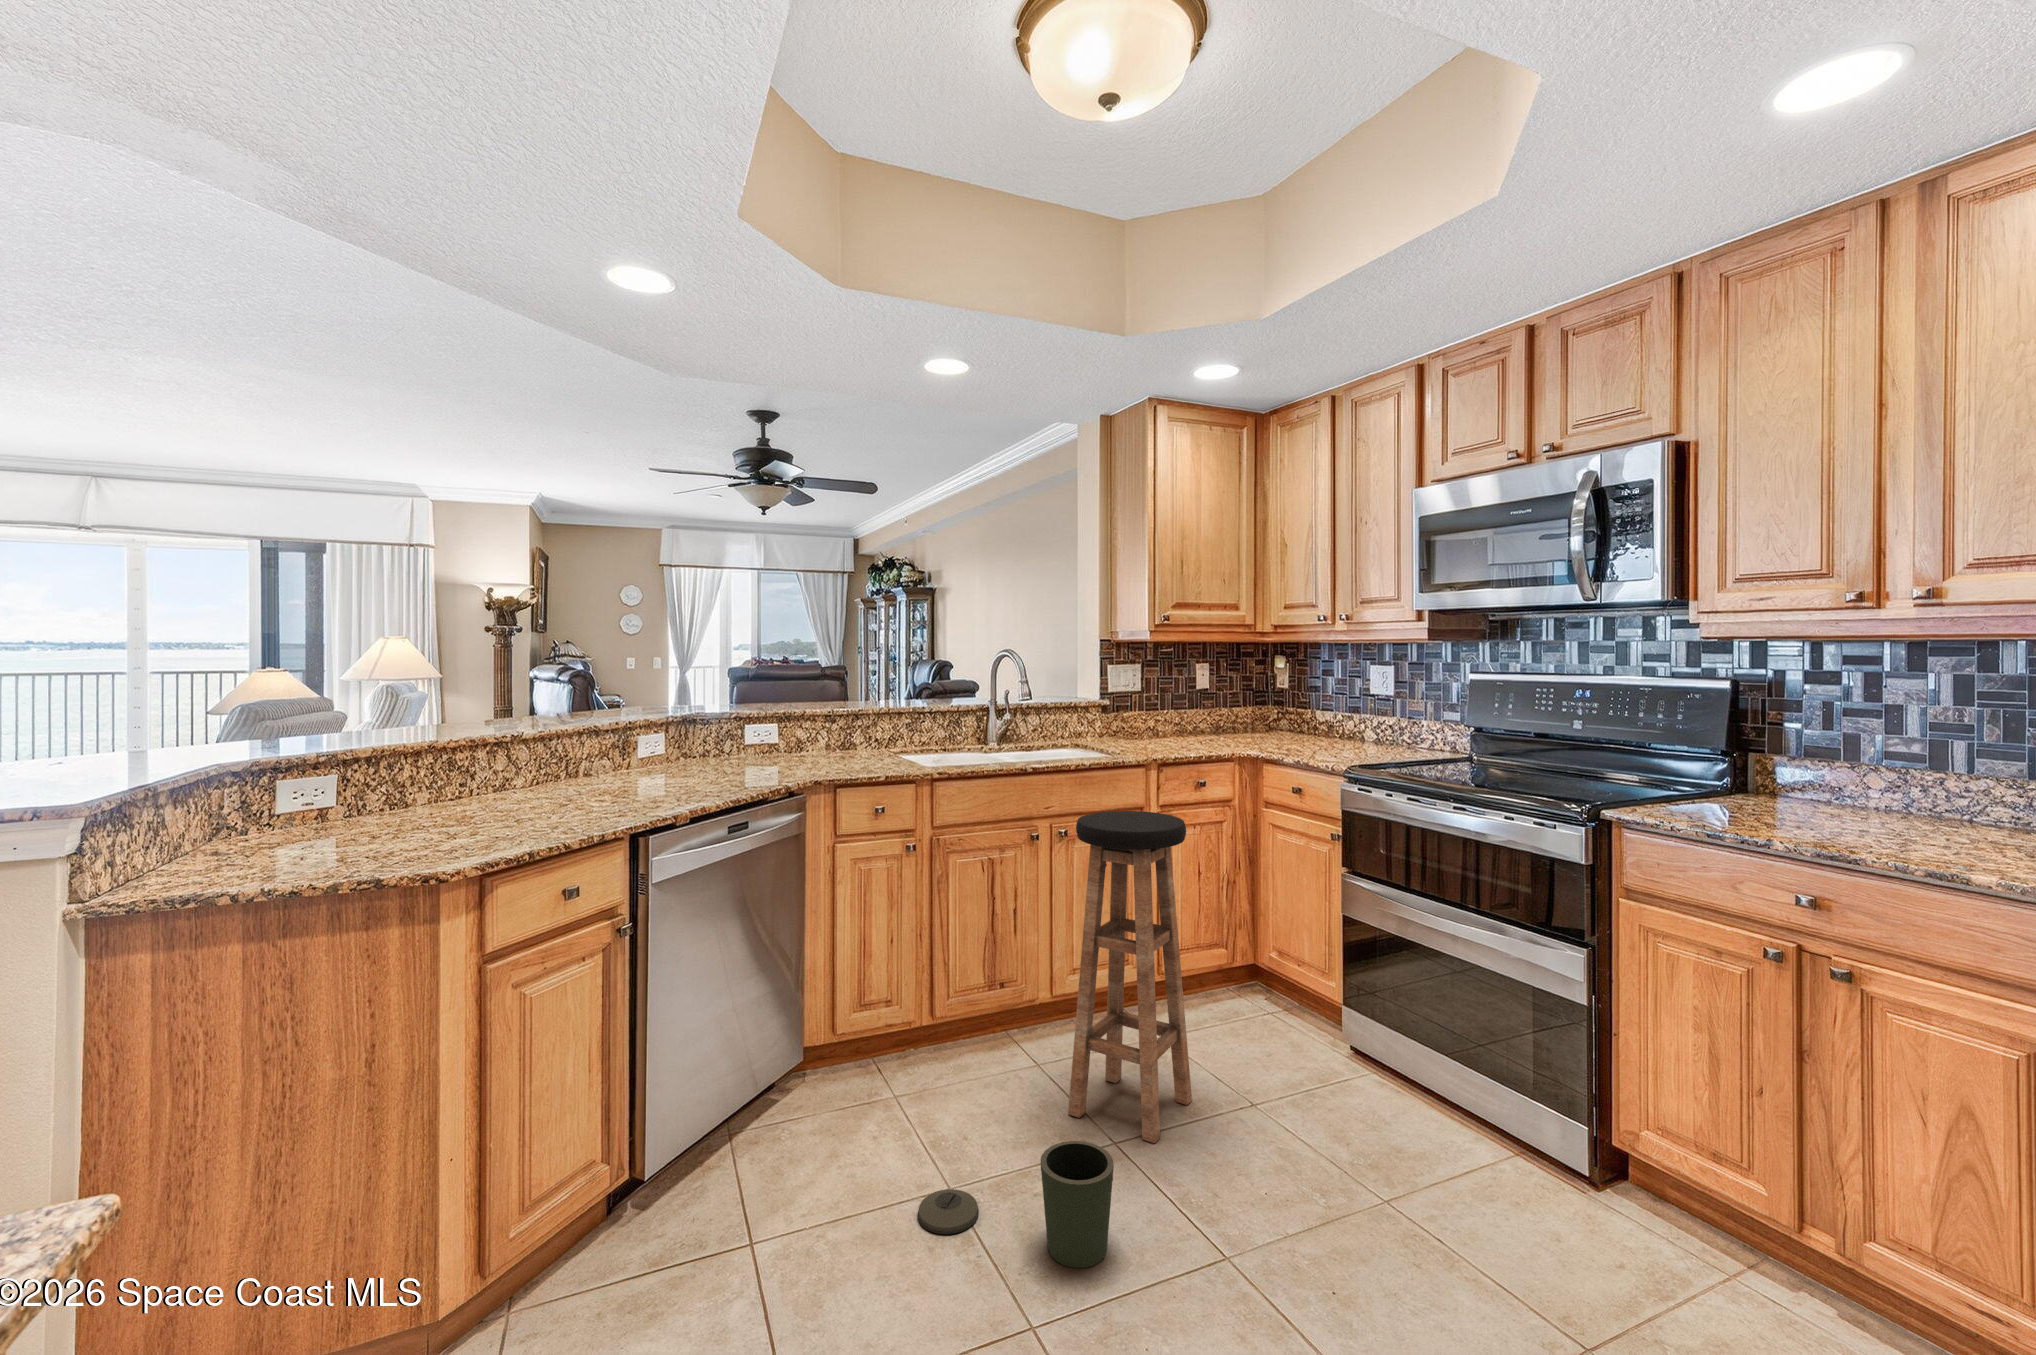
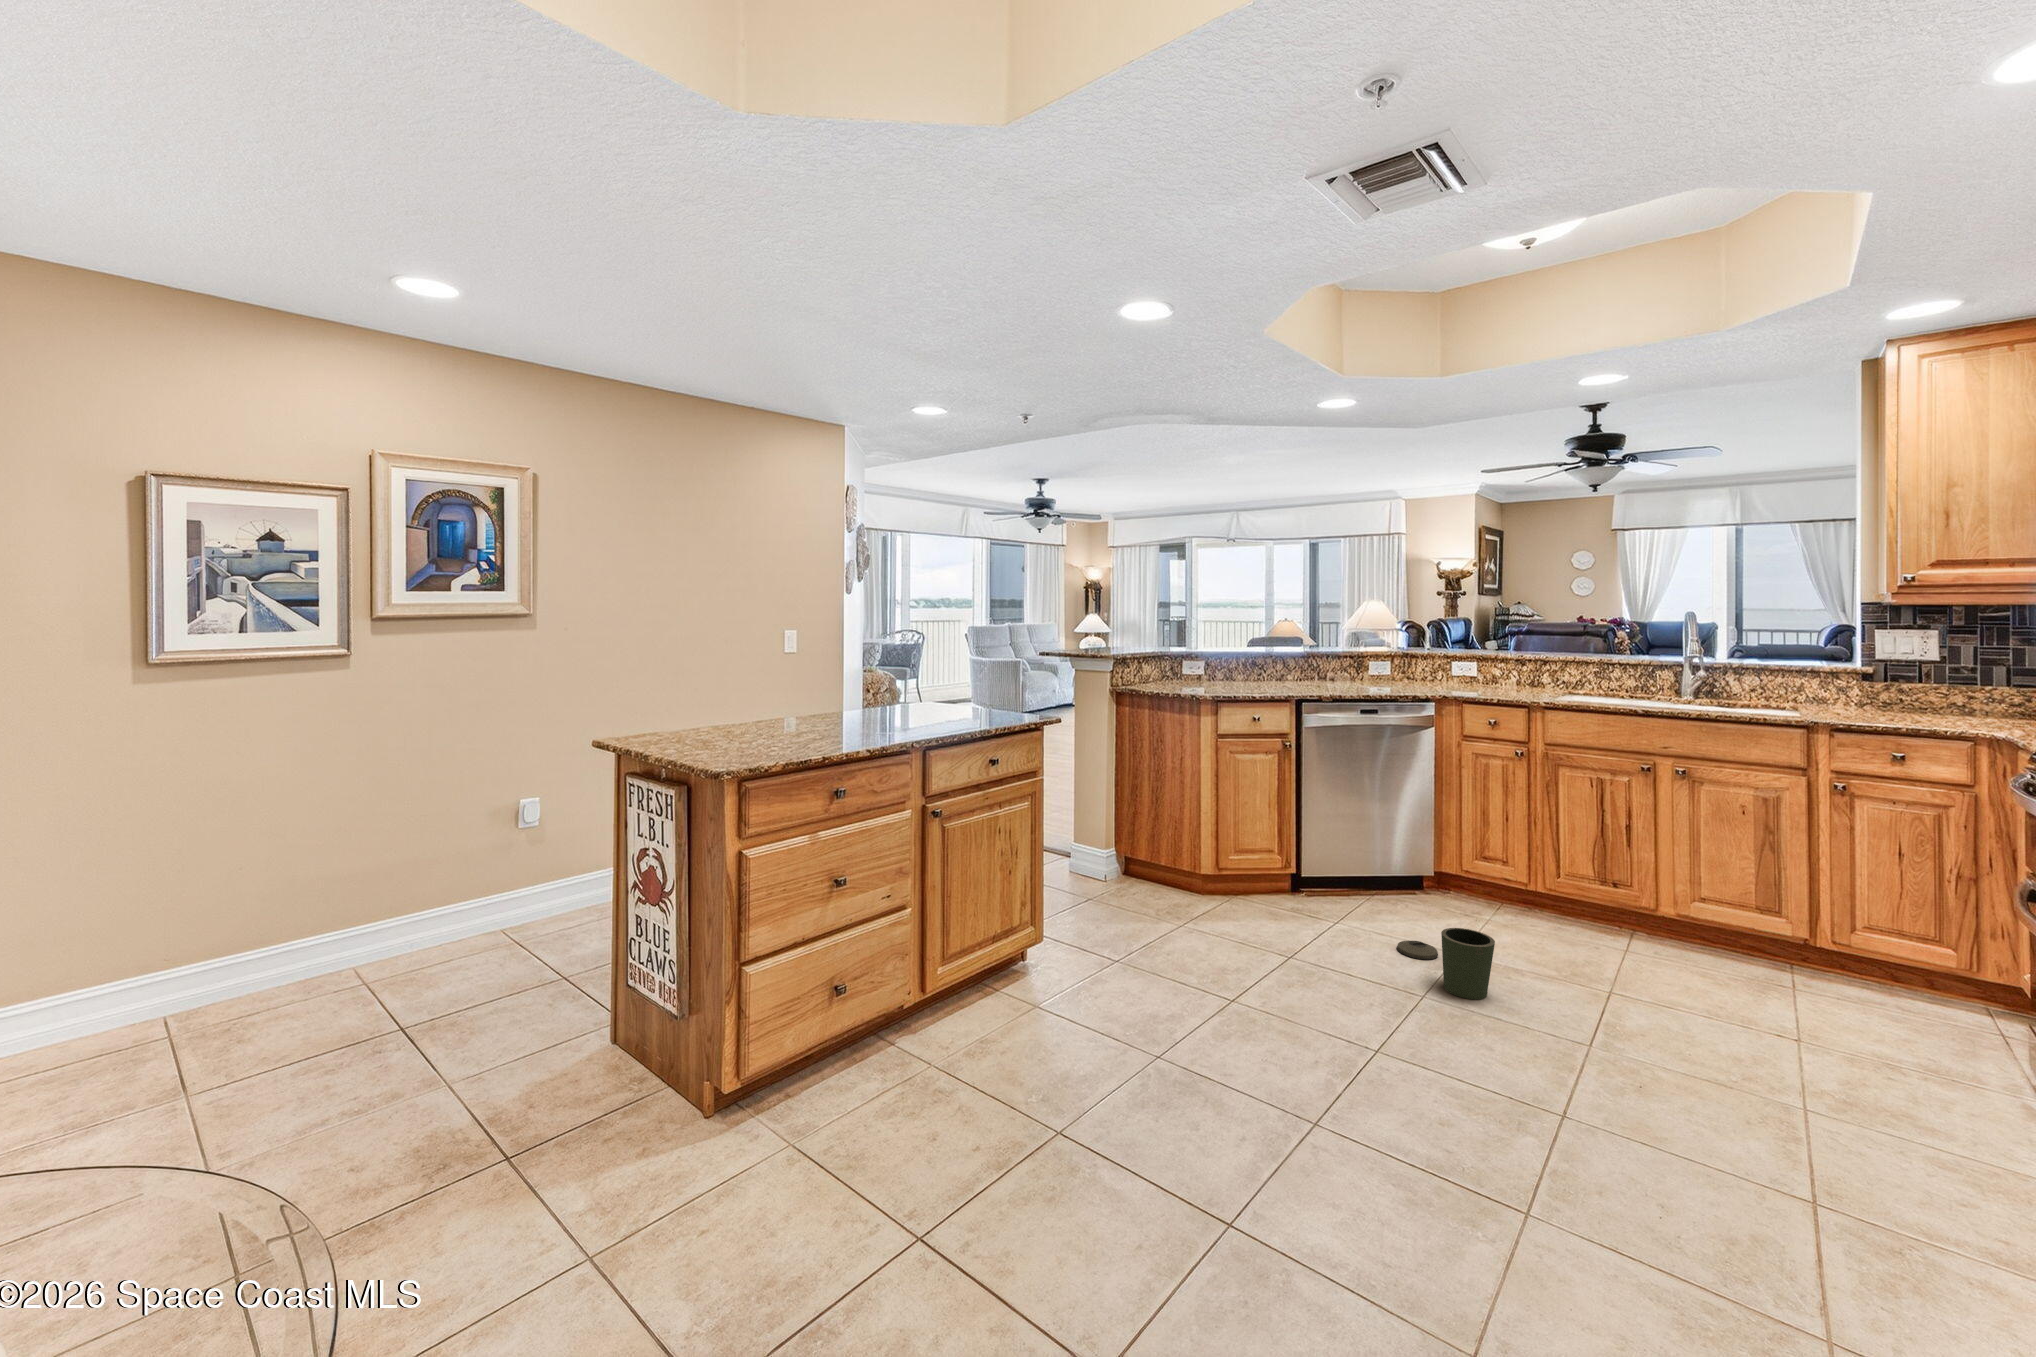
bar stool: present [1068,811,1192,1143] -> none [1572,746,1707,1008]

